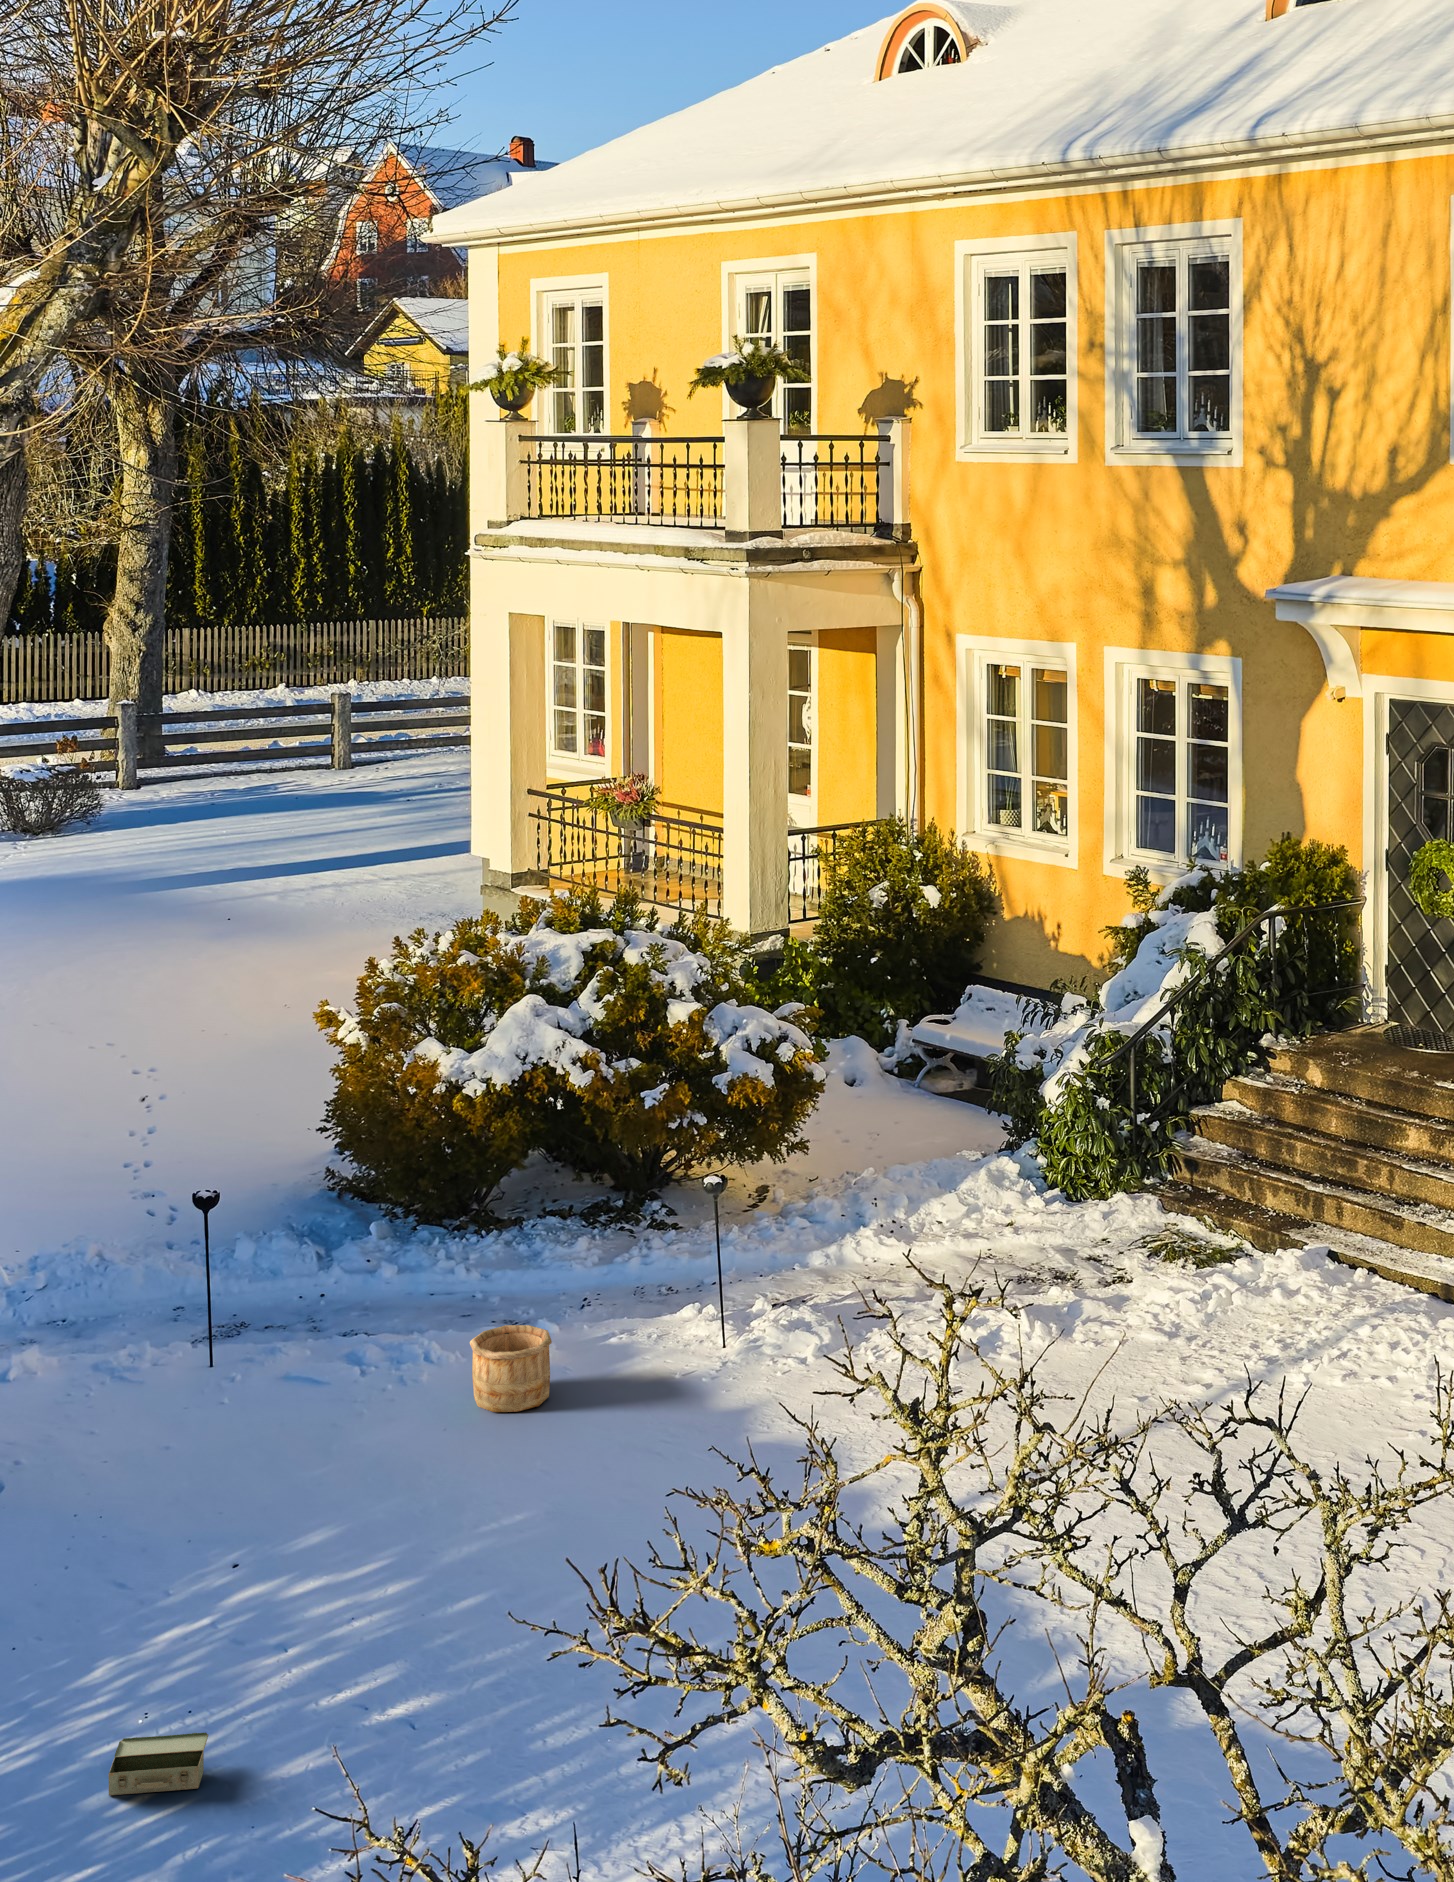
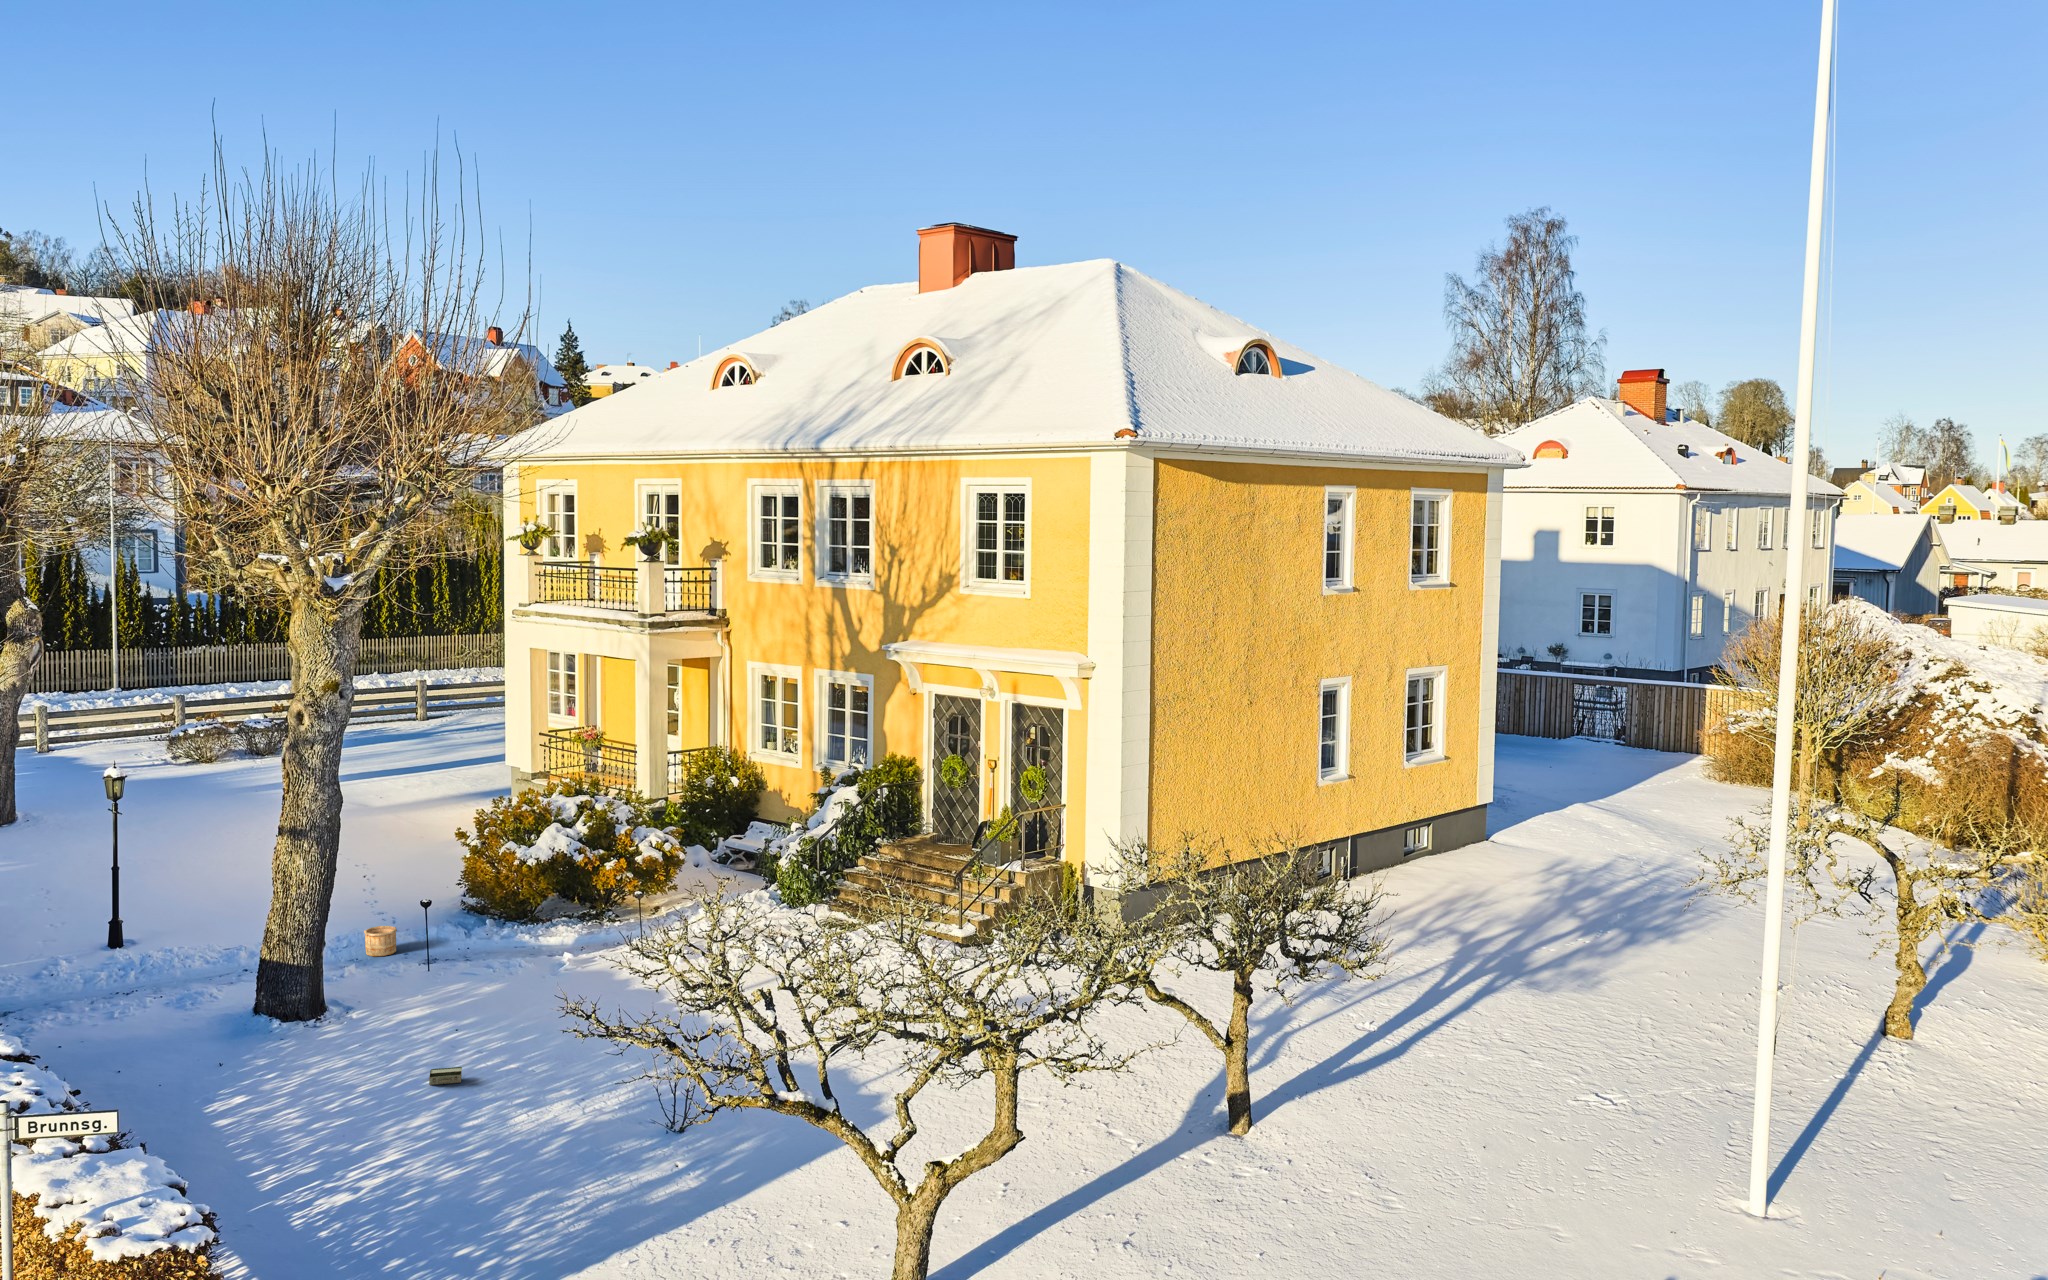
wooden bucket: present [470,1325,552,1412] -> present [364,926,397,956]

